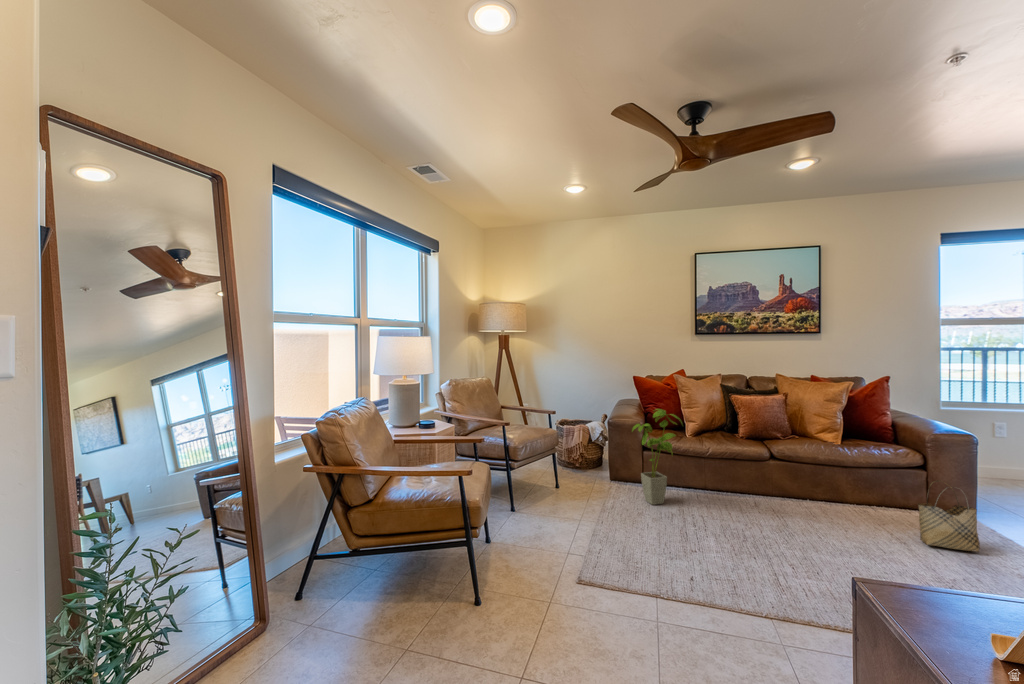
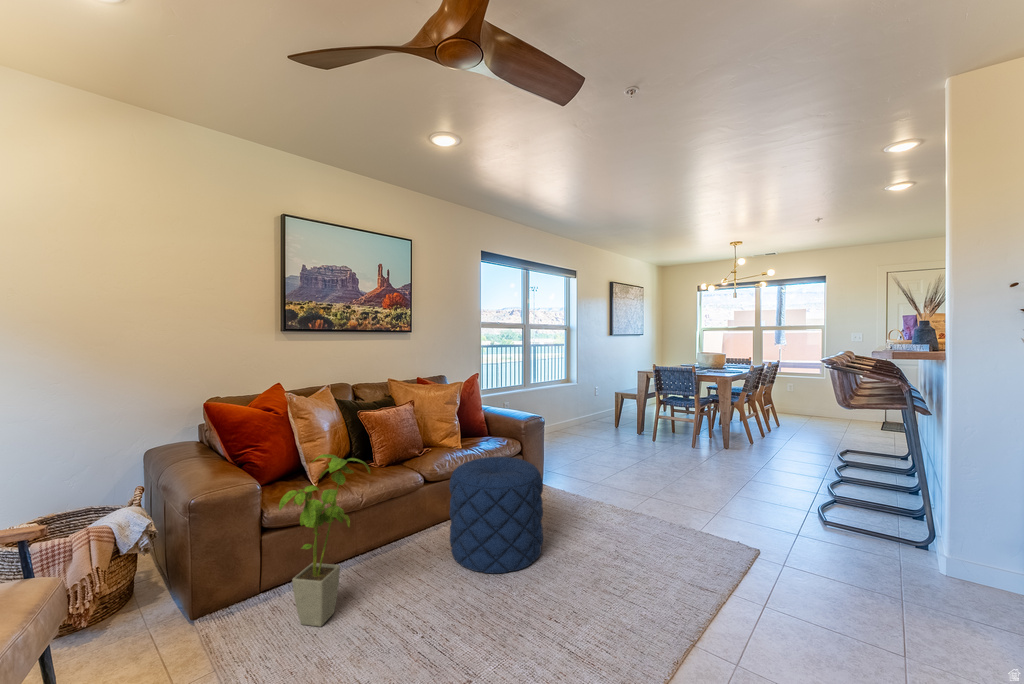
pouf: none [761,446,860,544] -> present [449,457,543,573]
woven basket: present [918,480,980,552] -> none [561,462,592,523]

